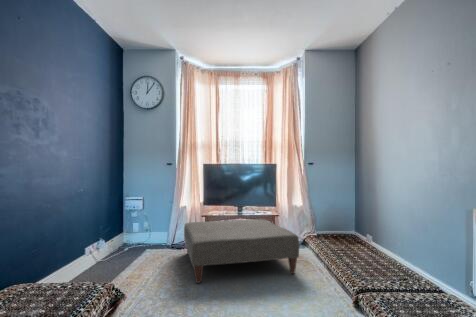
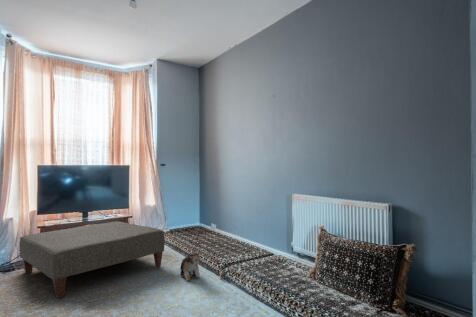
plush toy: none [311,266,331,297] -> present [181,252,200,281]

